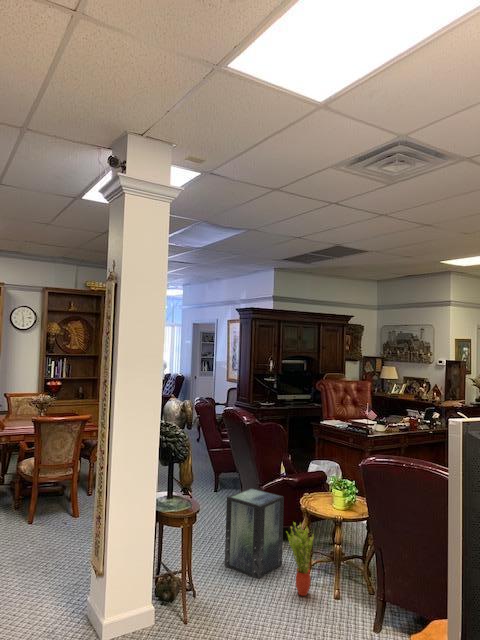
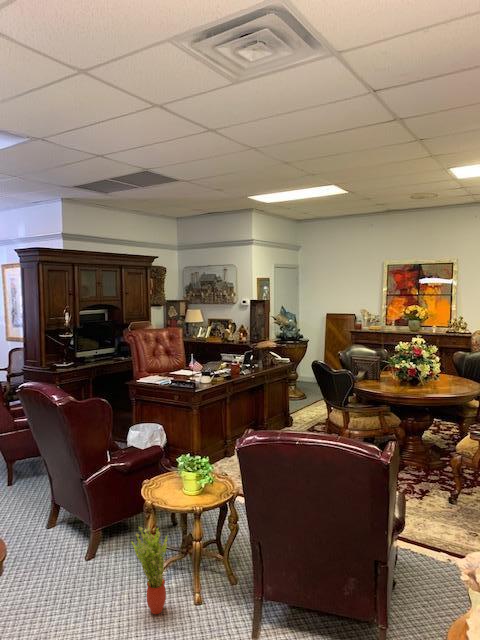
storage box: present [225,488,284,579] -> none [39,487,120,607]

